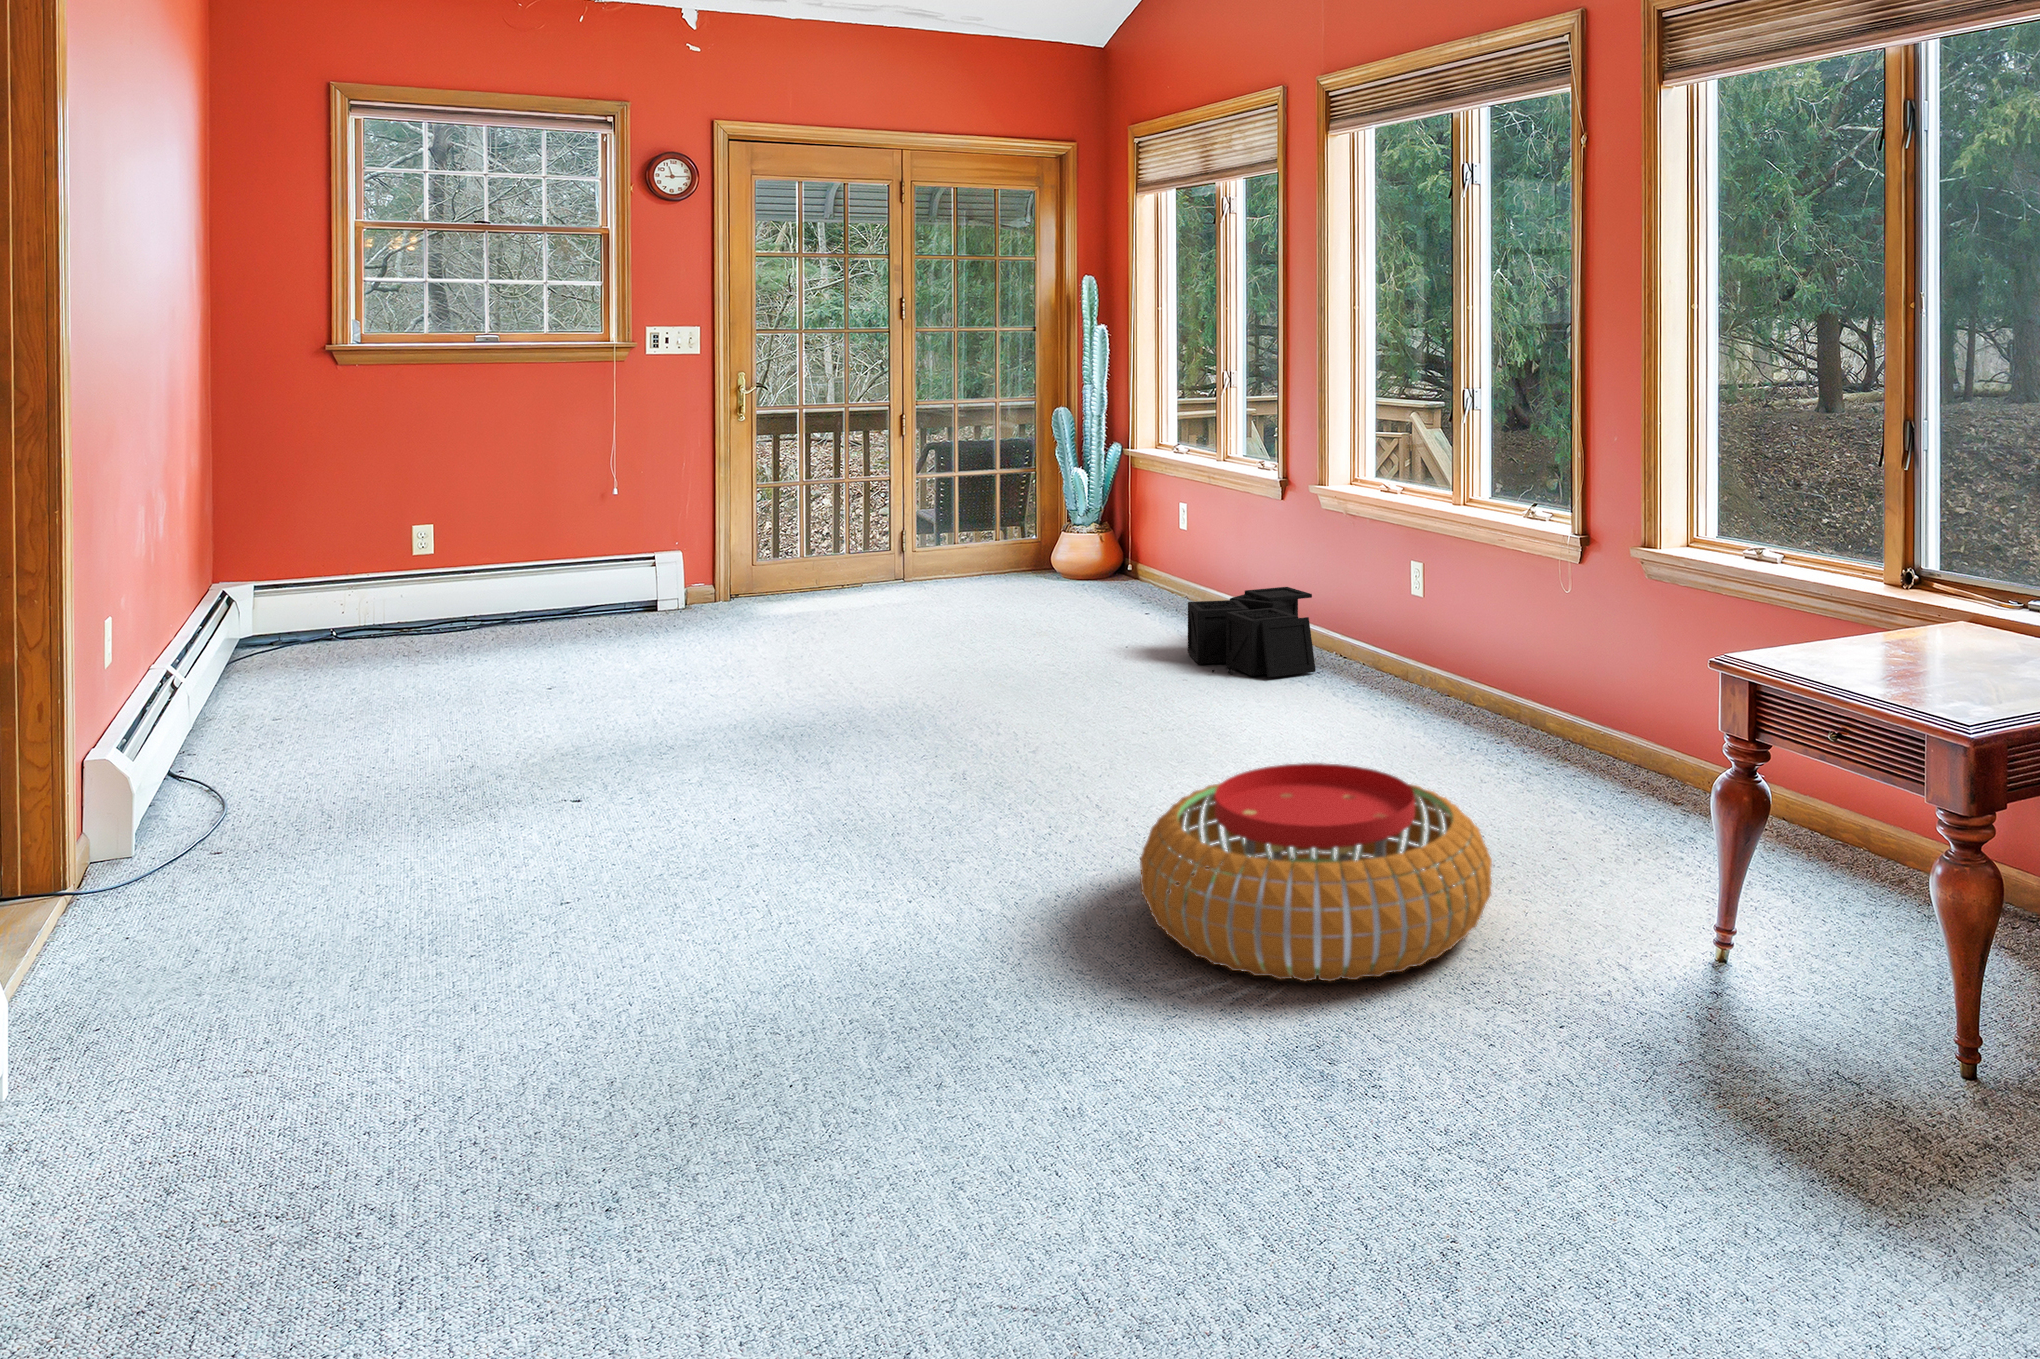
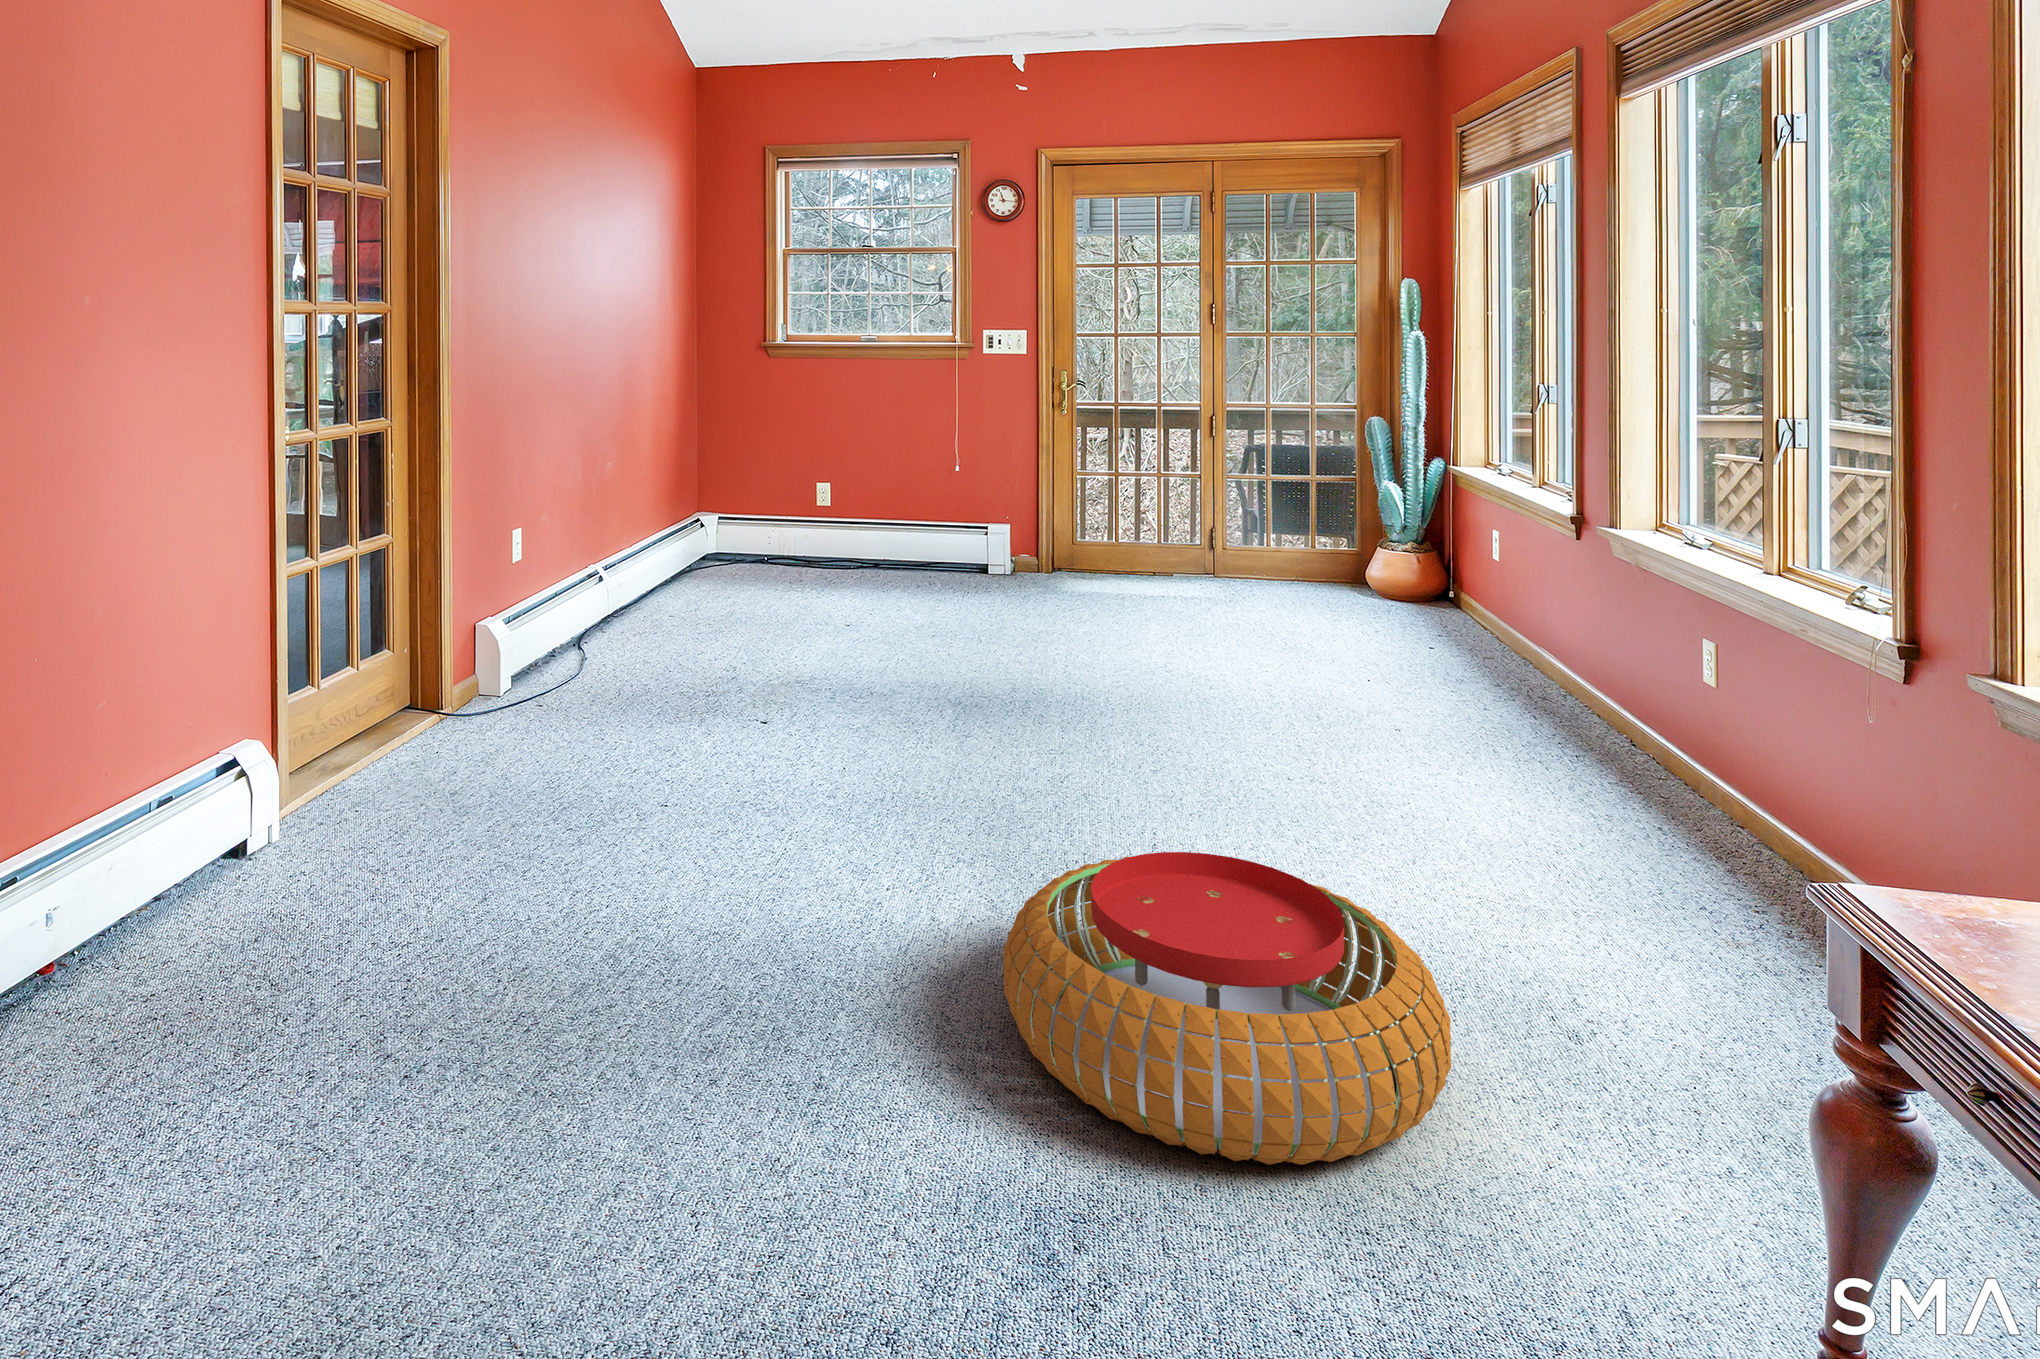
storage bin: present [1188,587,1316,678] -> none [1423,640,1598,753]

